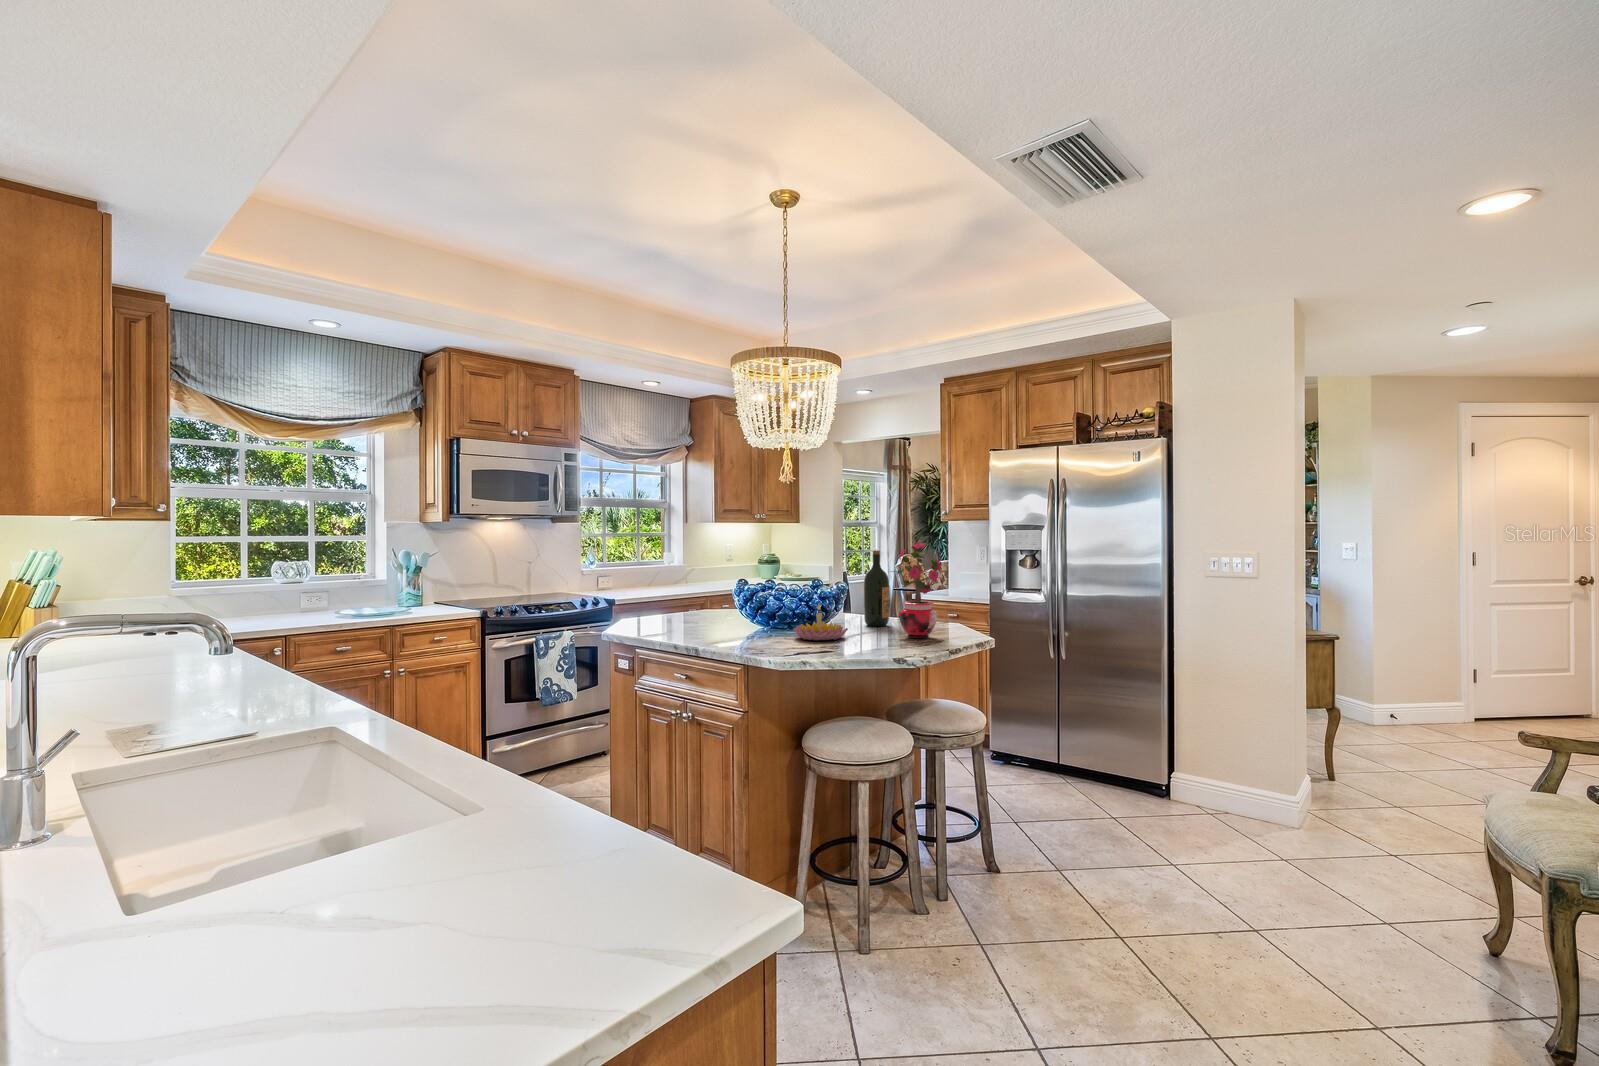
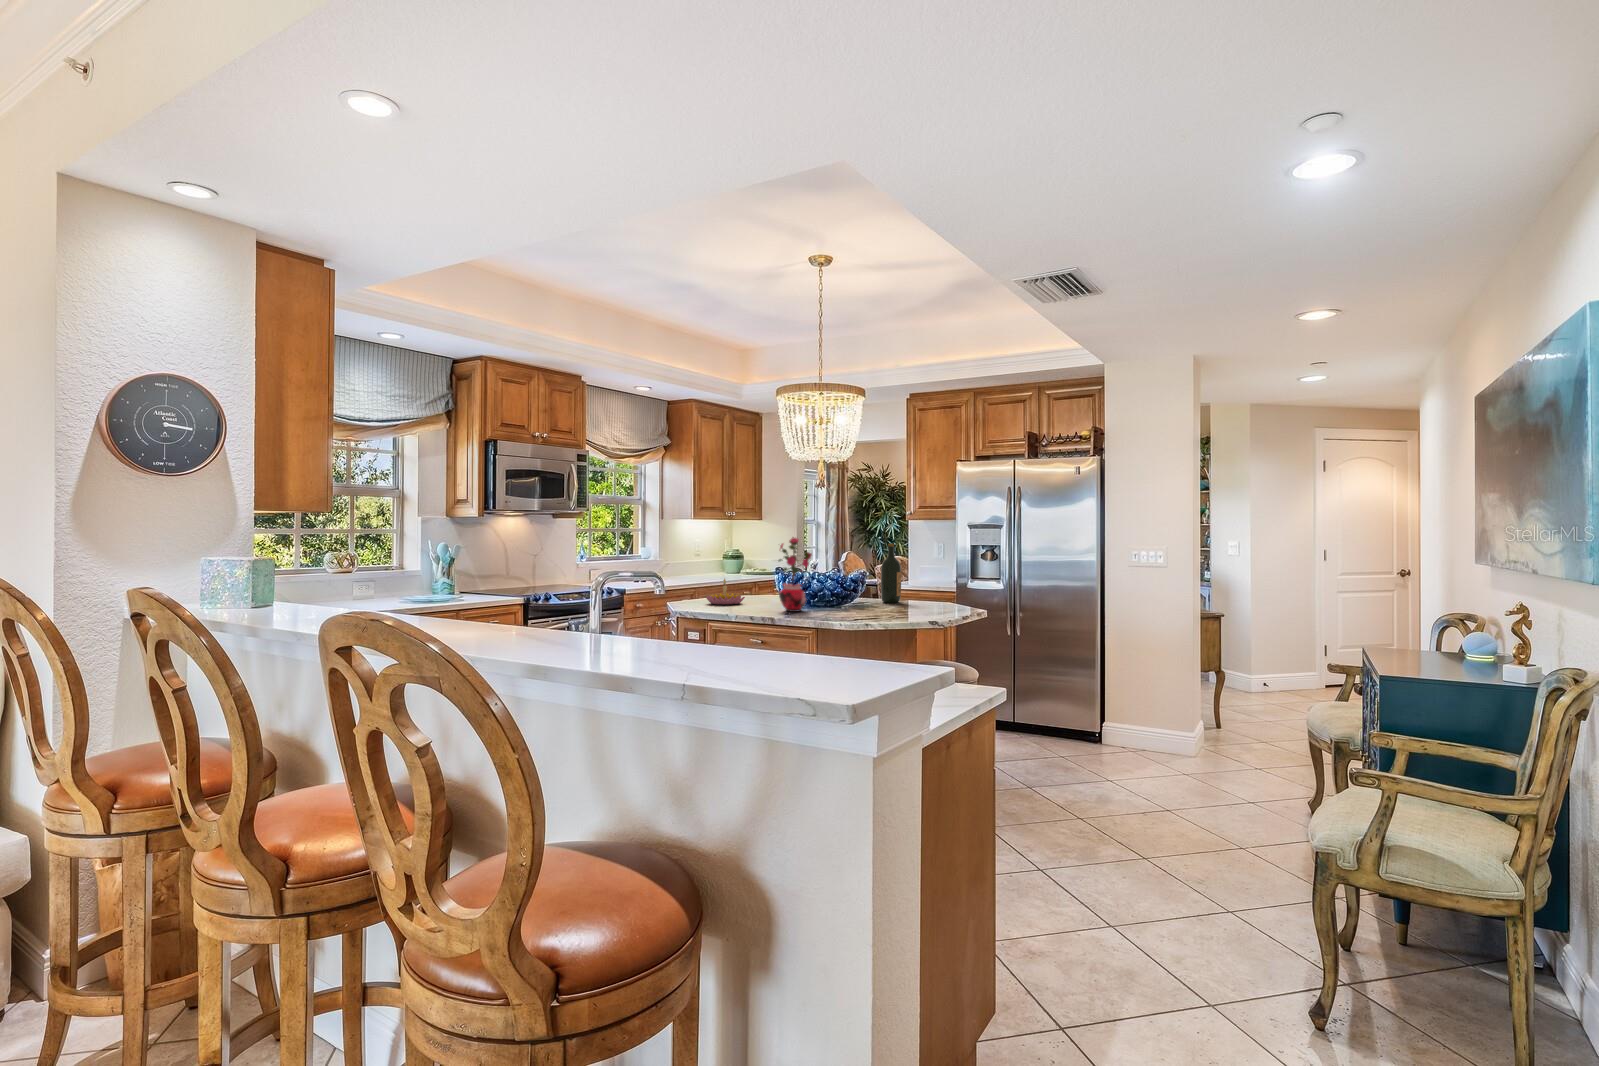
potted plant: present [891,541,942,638] -> present [778,537,812,612]
candle holder: present [793,603,848,641] -> present [706,579,745,605]

